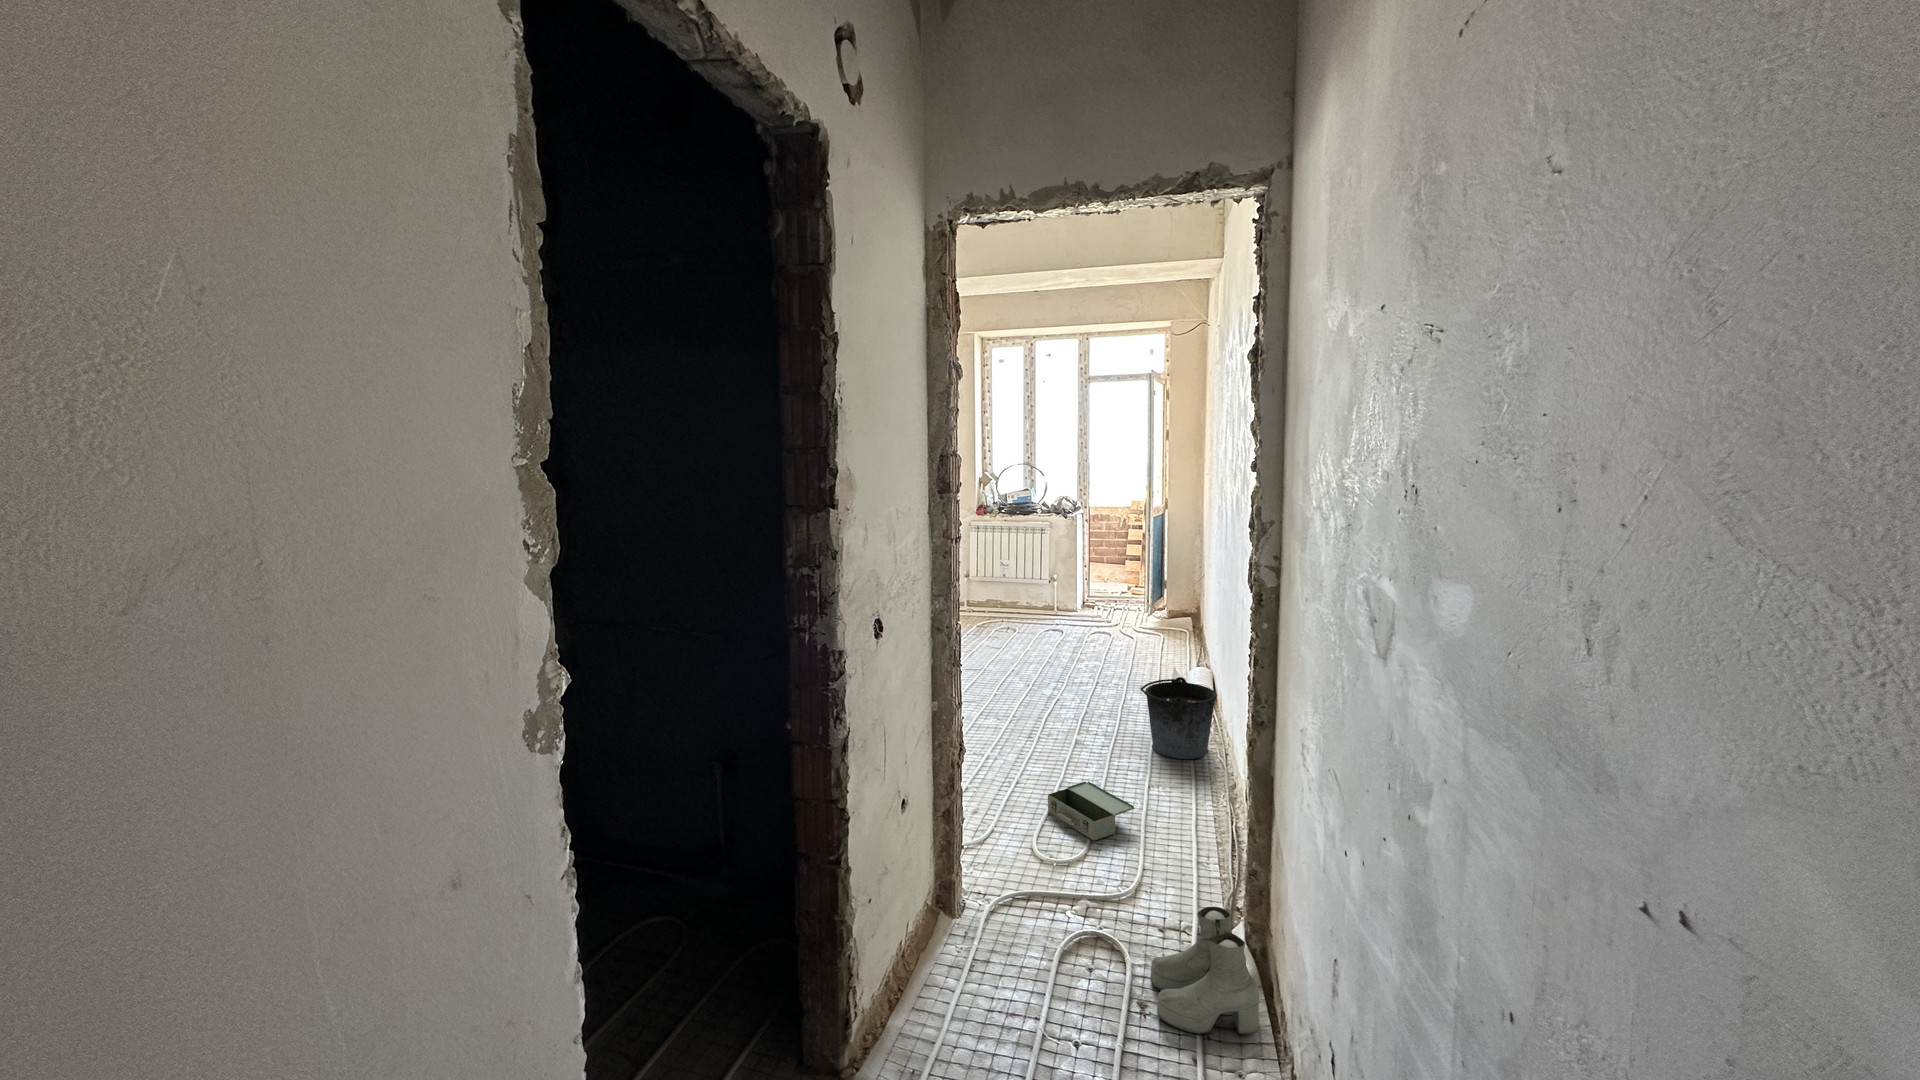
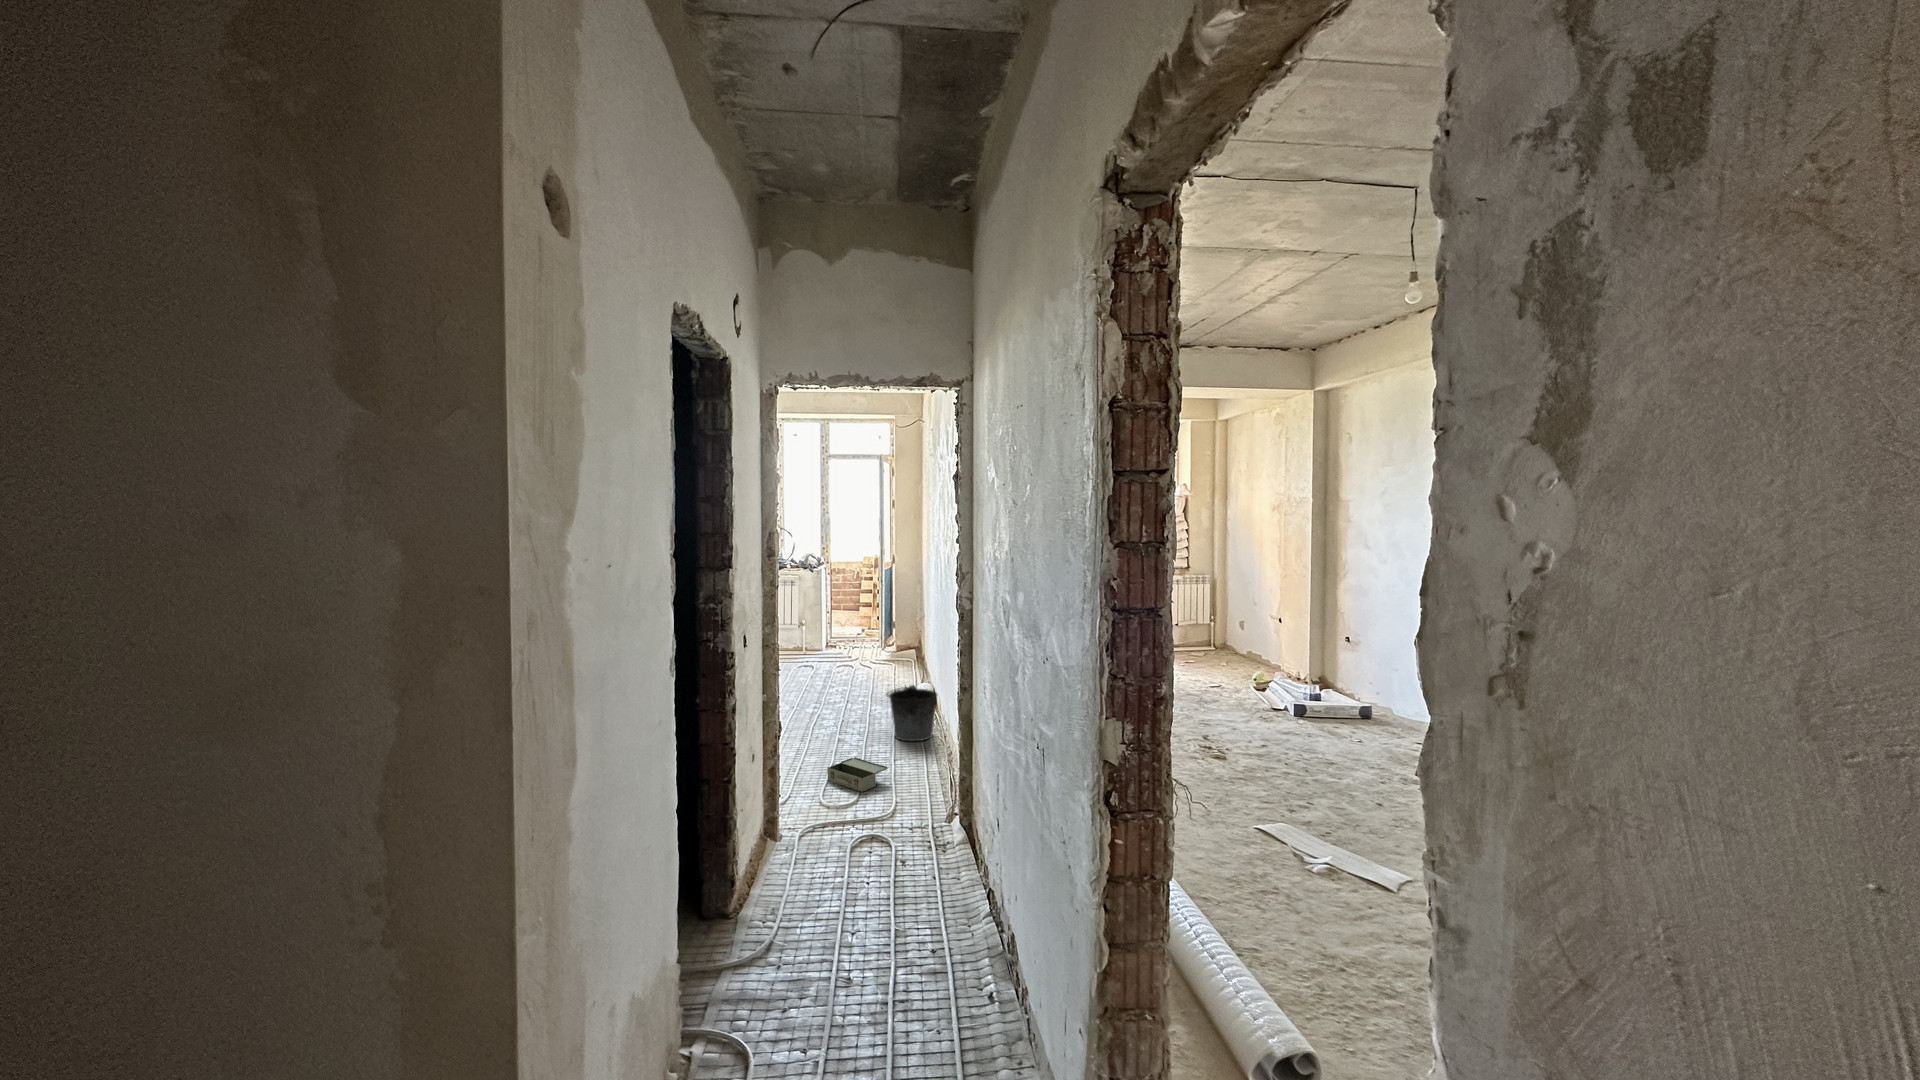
boots: present [1150,907,1260,1035] -> none [907,800,969,869]

